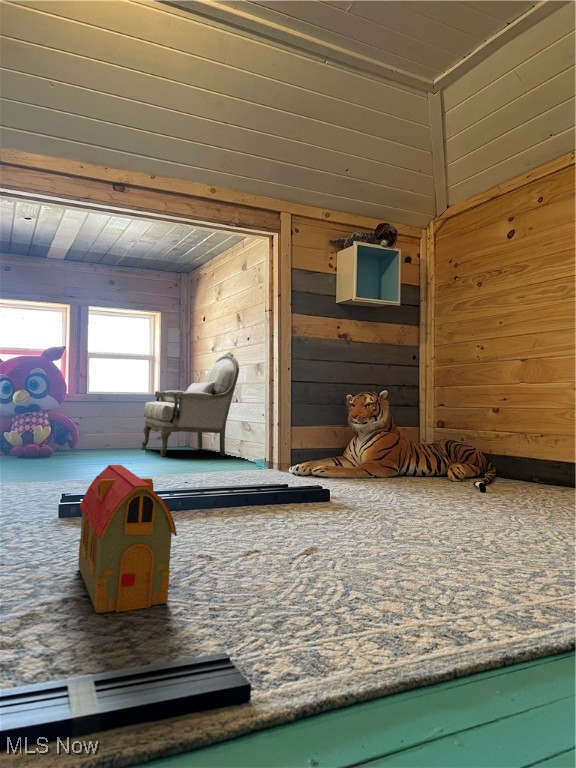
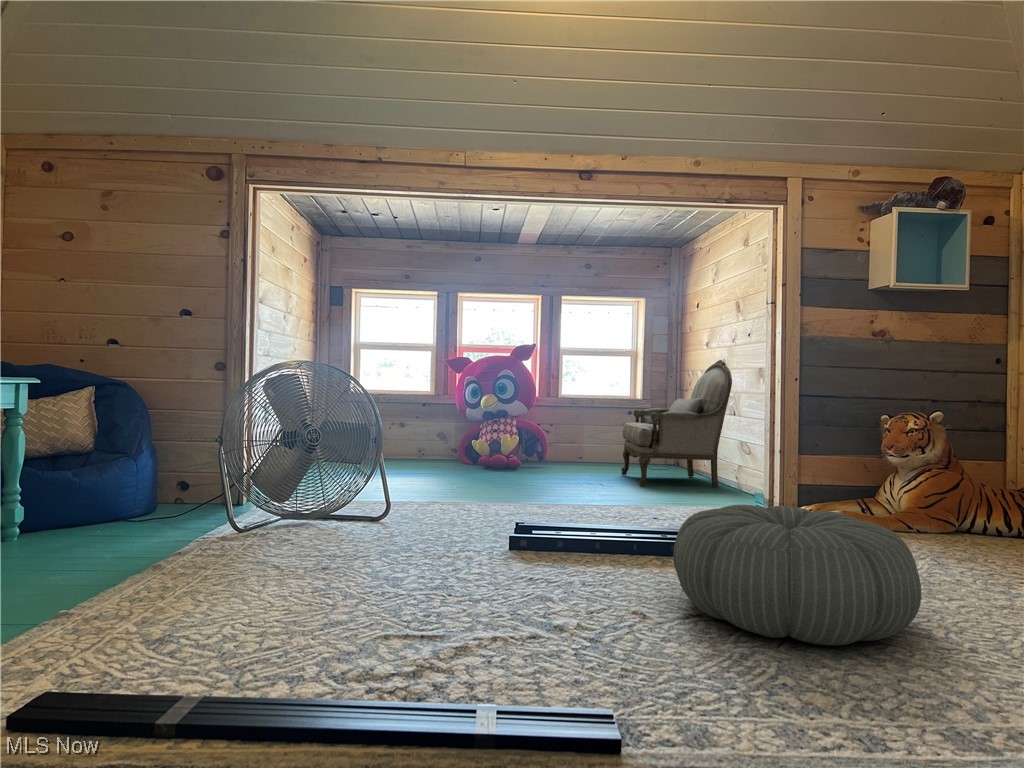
pouf: none [231,454,425,561] -> present [673,505,921,645]
toy house: present [78,465,177,613] -> none [514,515,588,657]

